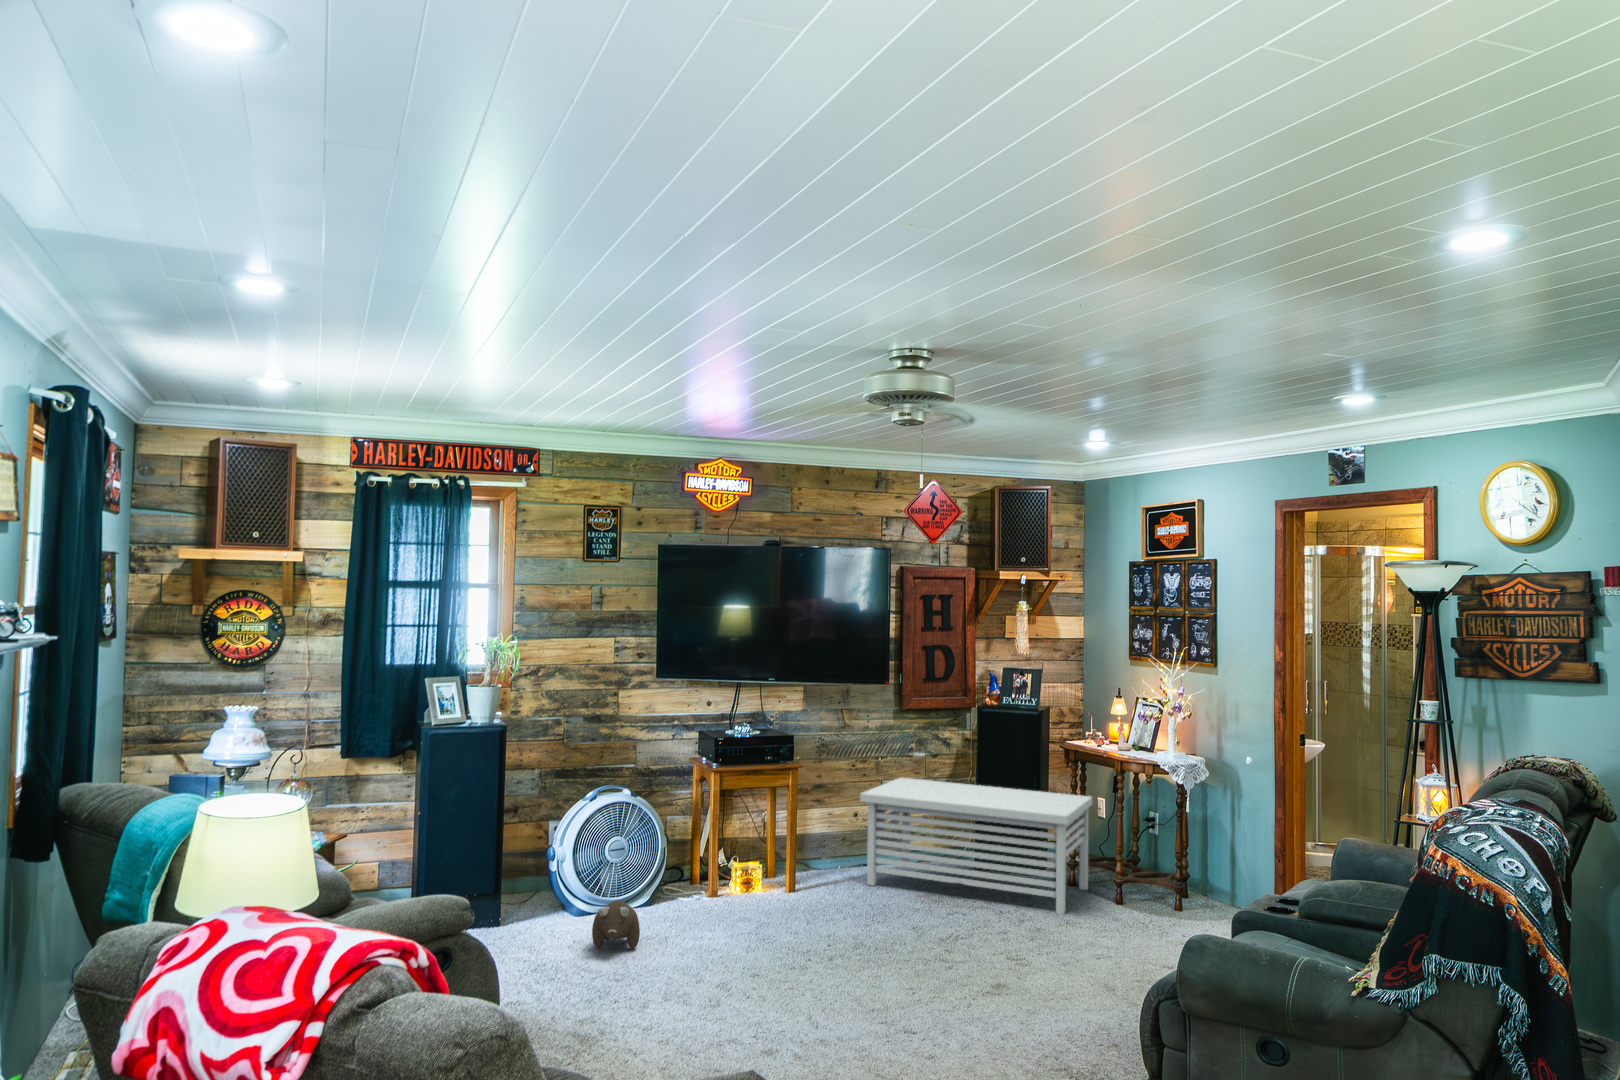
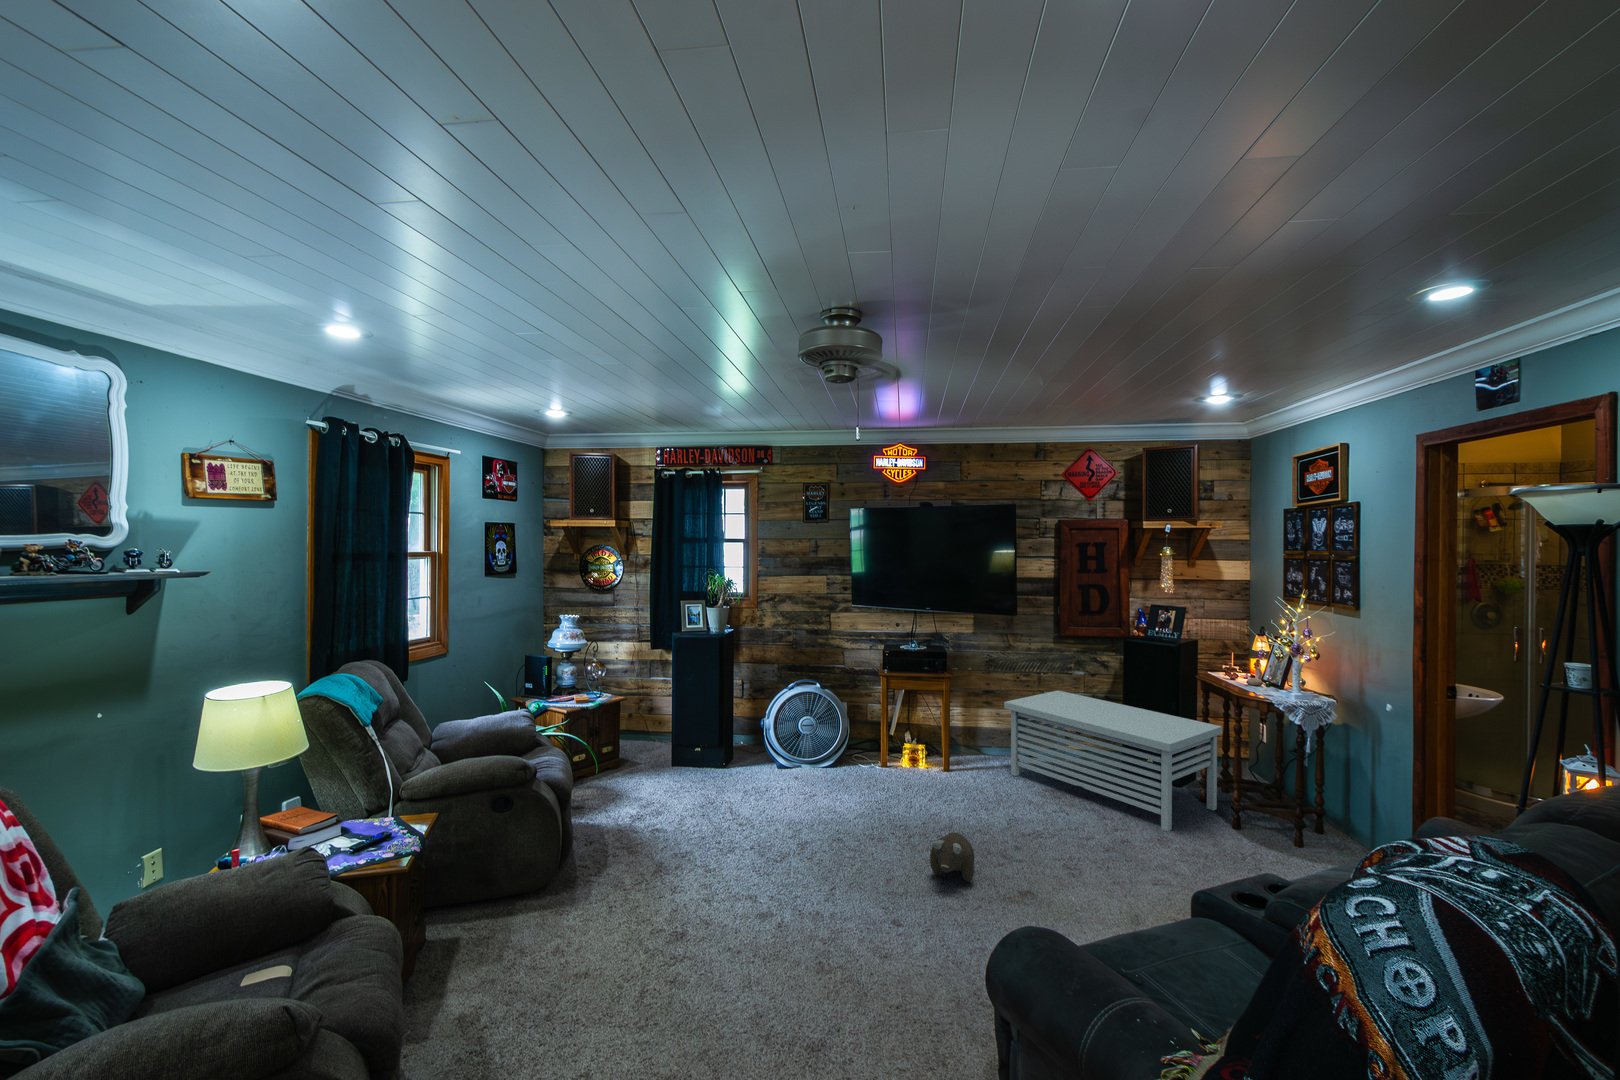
plush toy: present [592,900,640,949] -> present [930,833,974,882]

